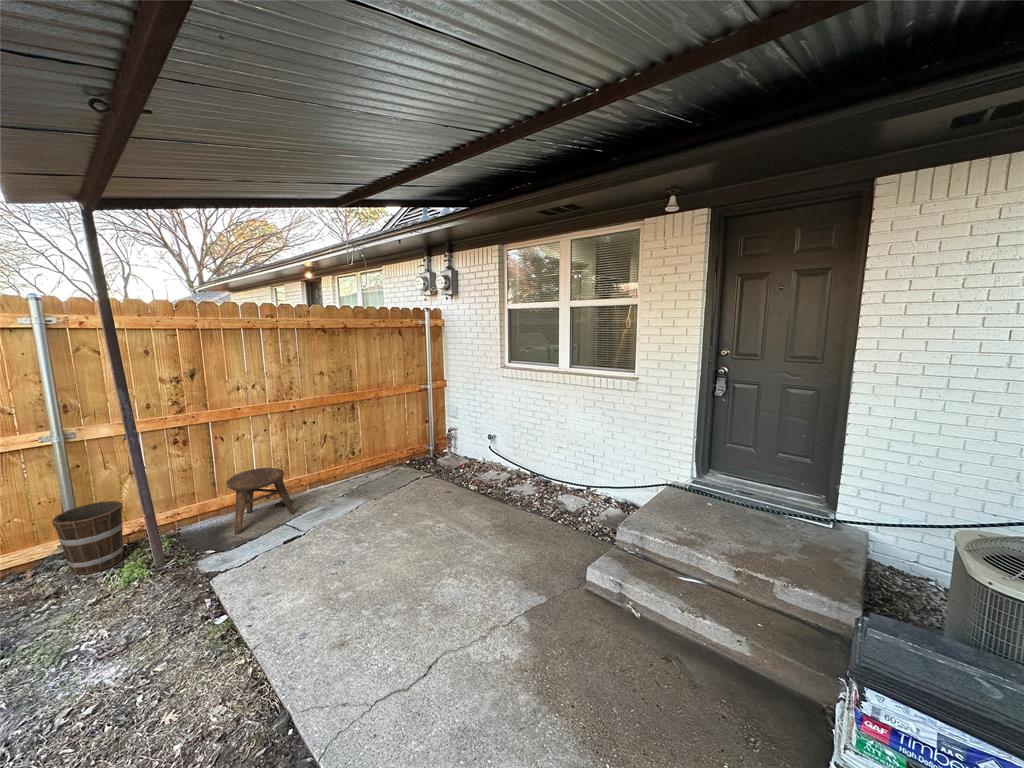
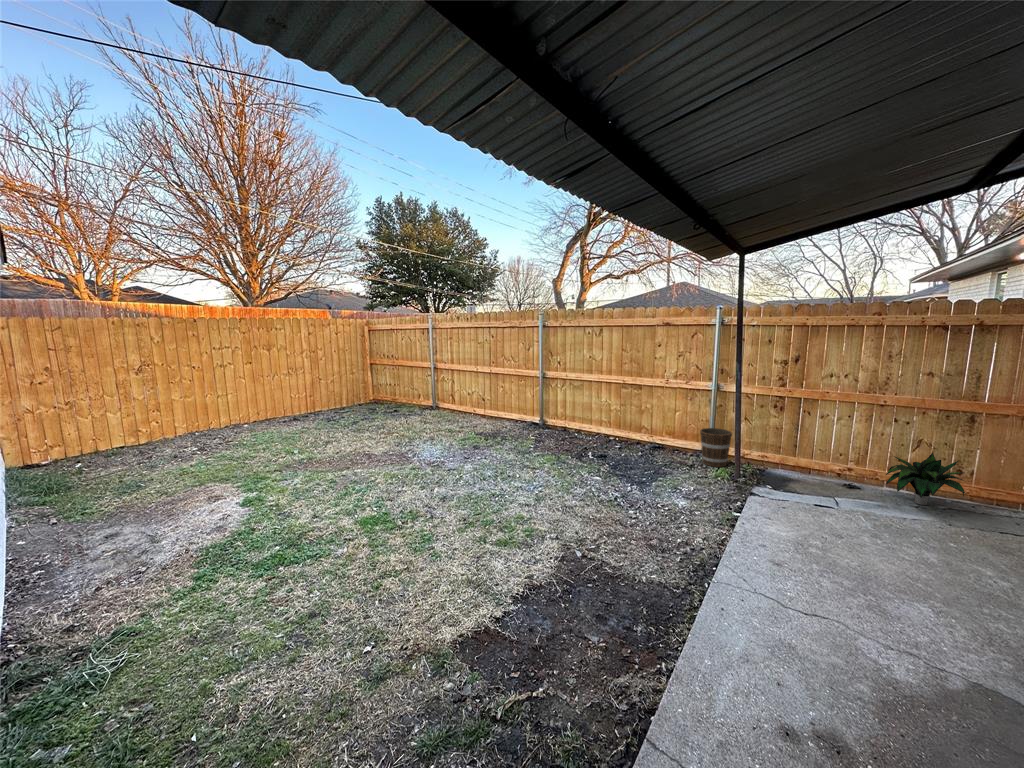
potted plant: none [313,444,378,494] -> present [886,453,966,505]
stool: present [227,468,295,534] -> none [793,444,851,494]

